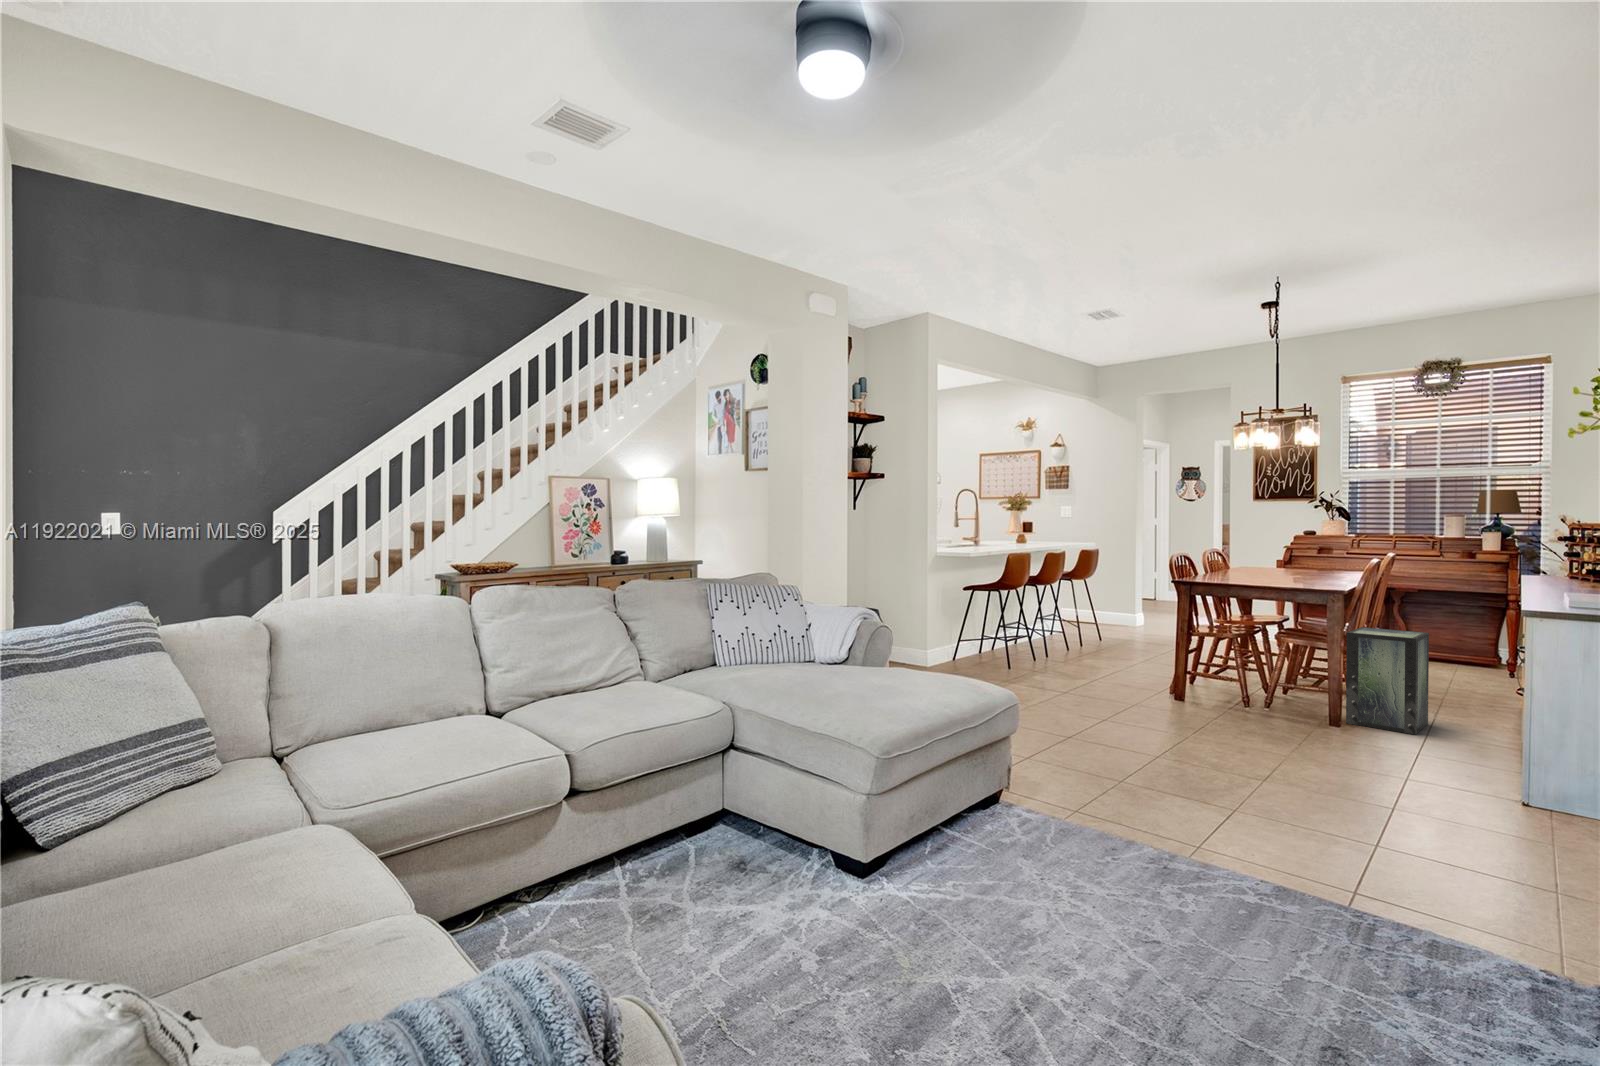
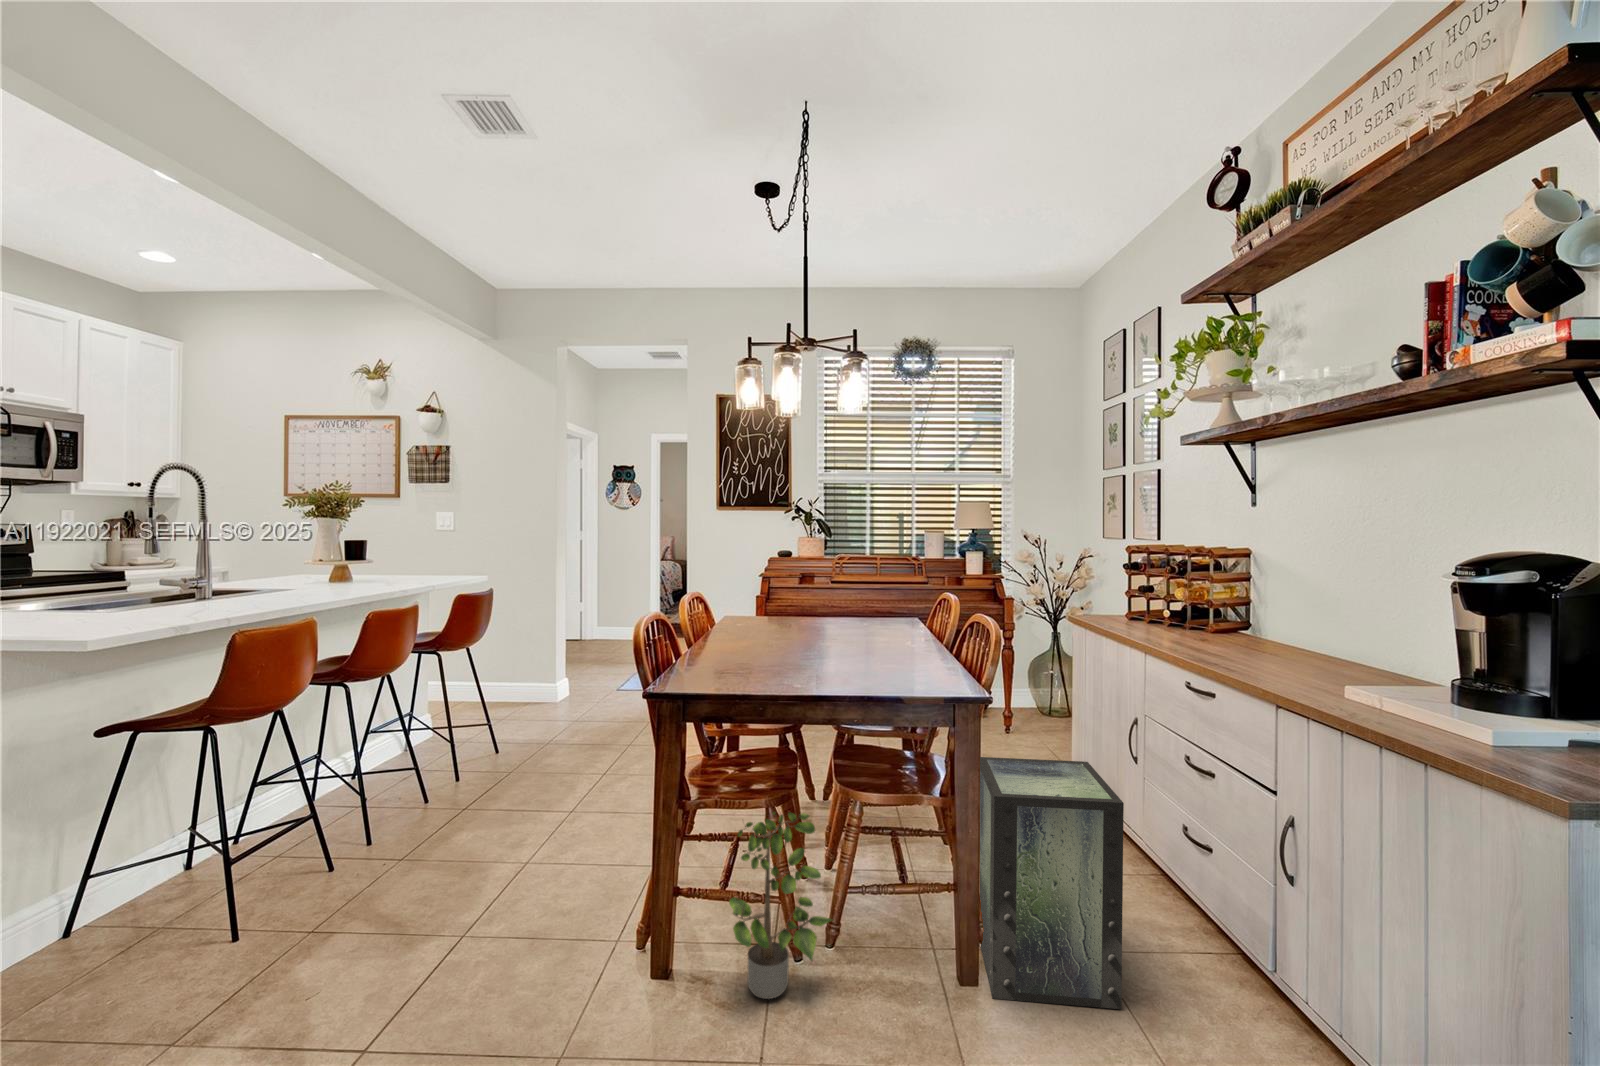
potted plant: none [1216,632,1268,707] -> present [729,812,832,999]

